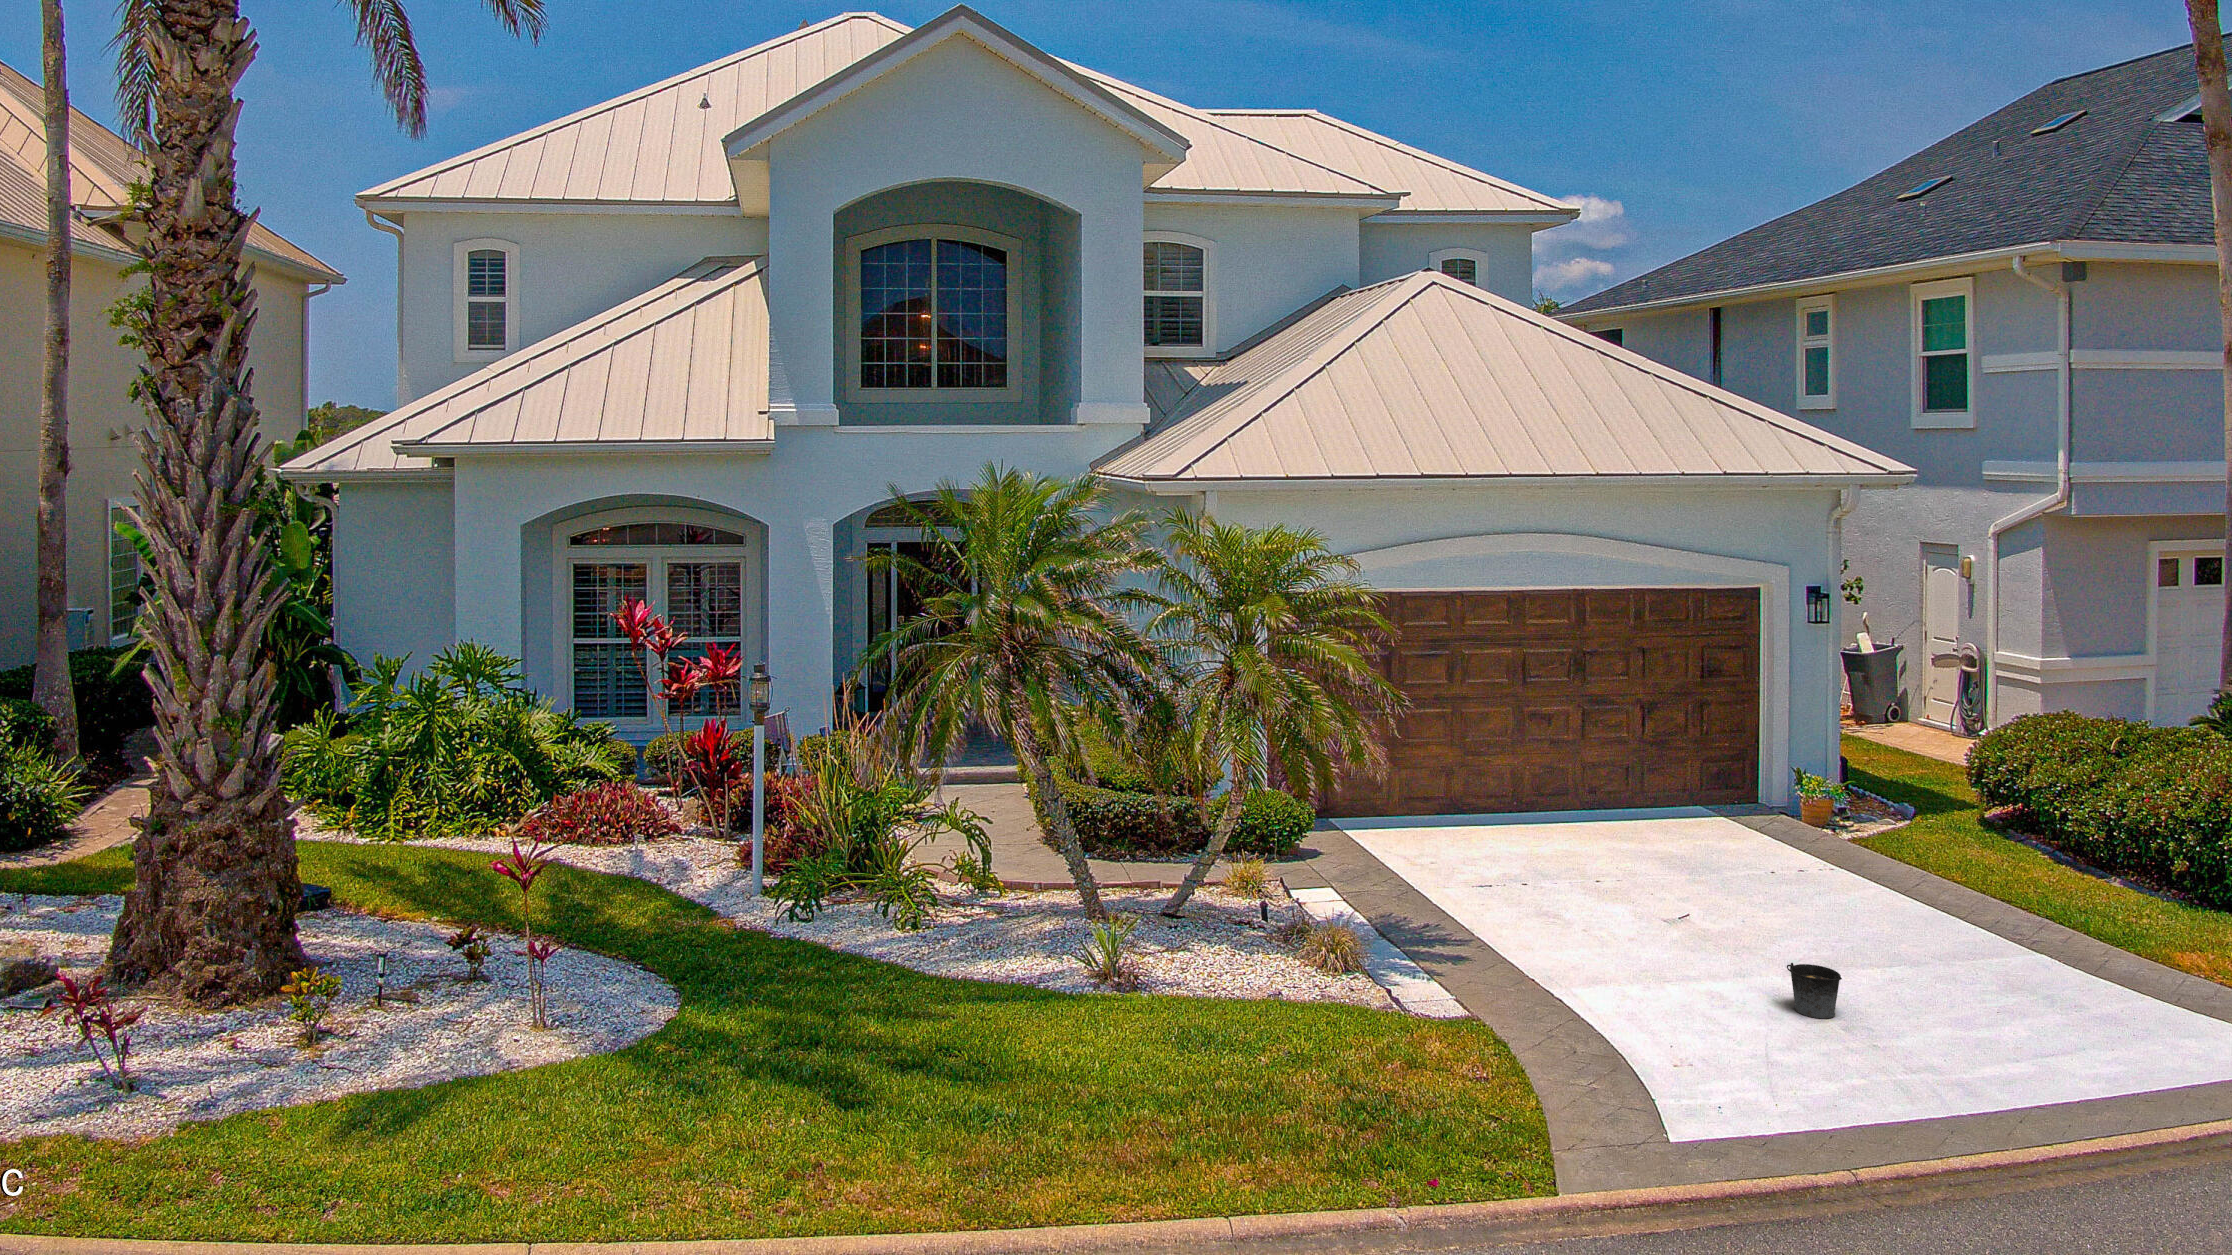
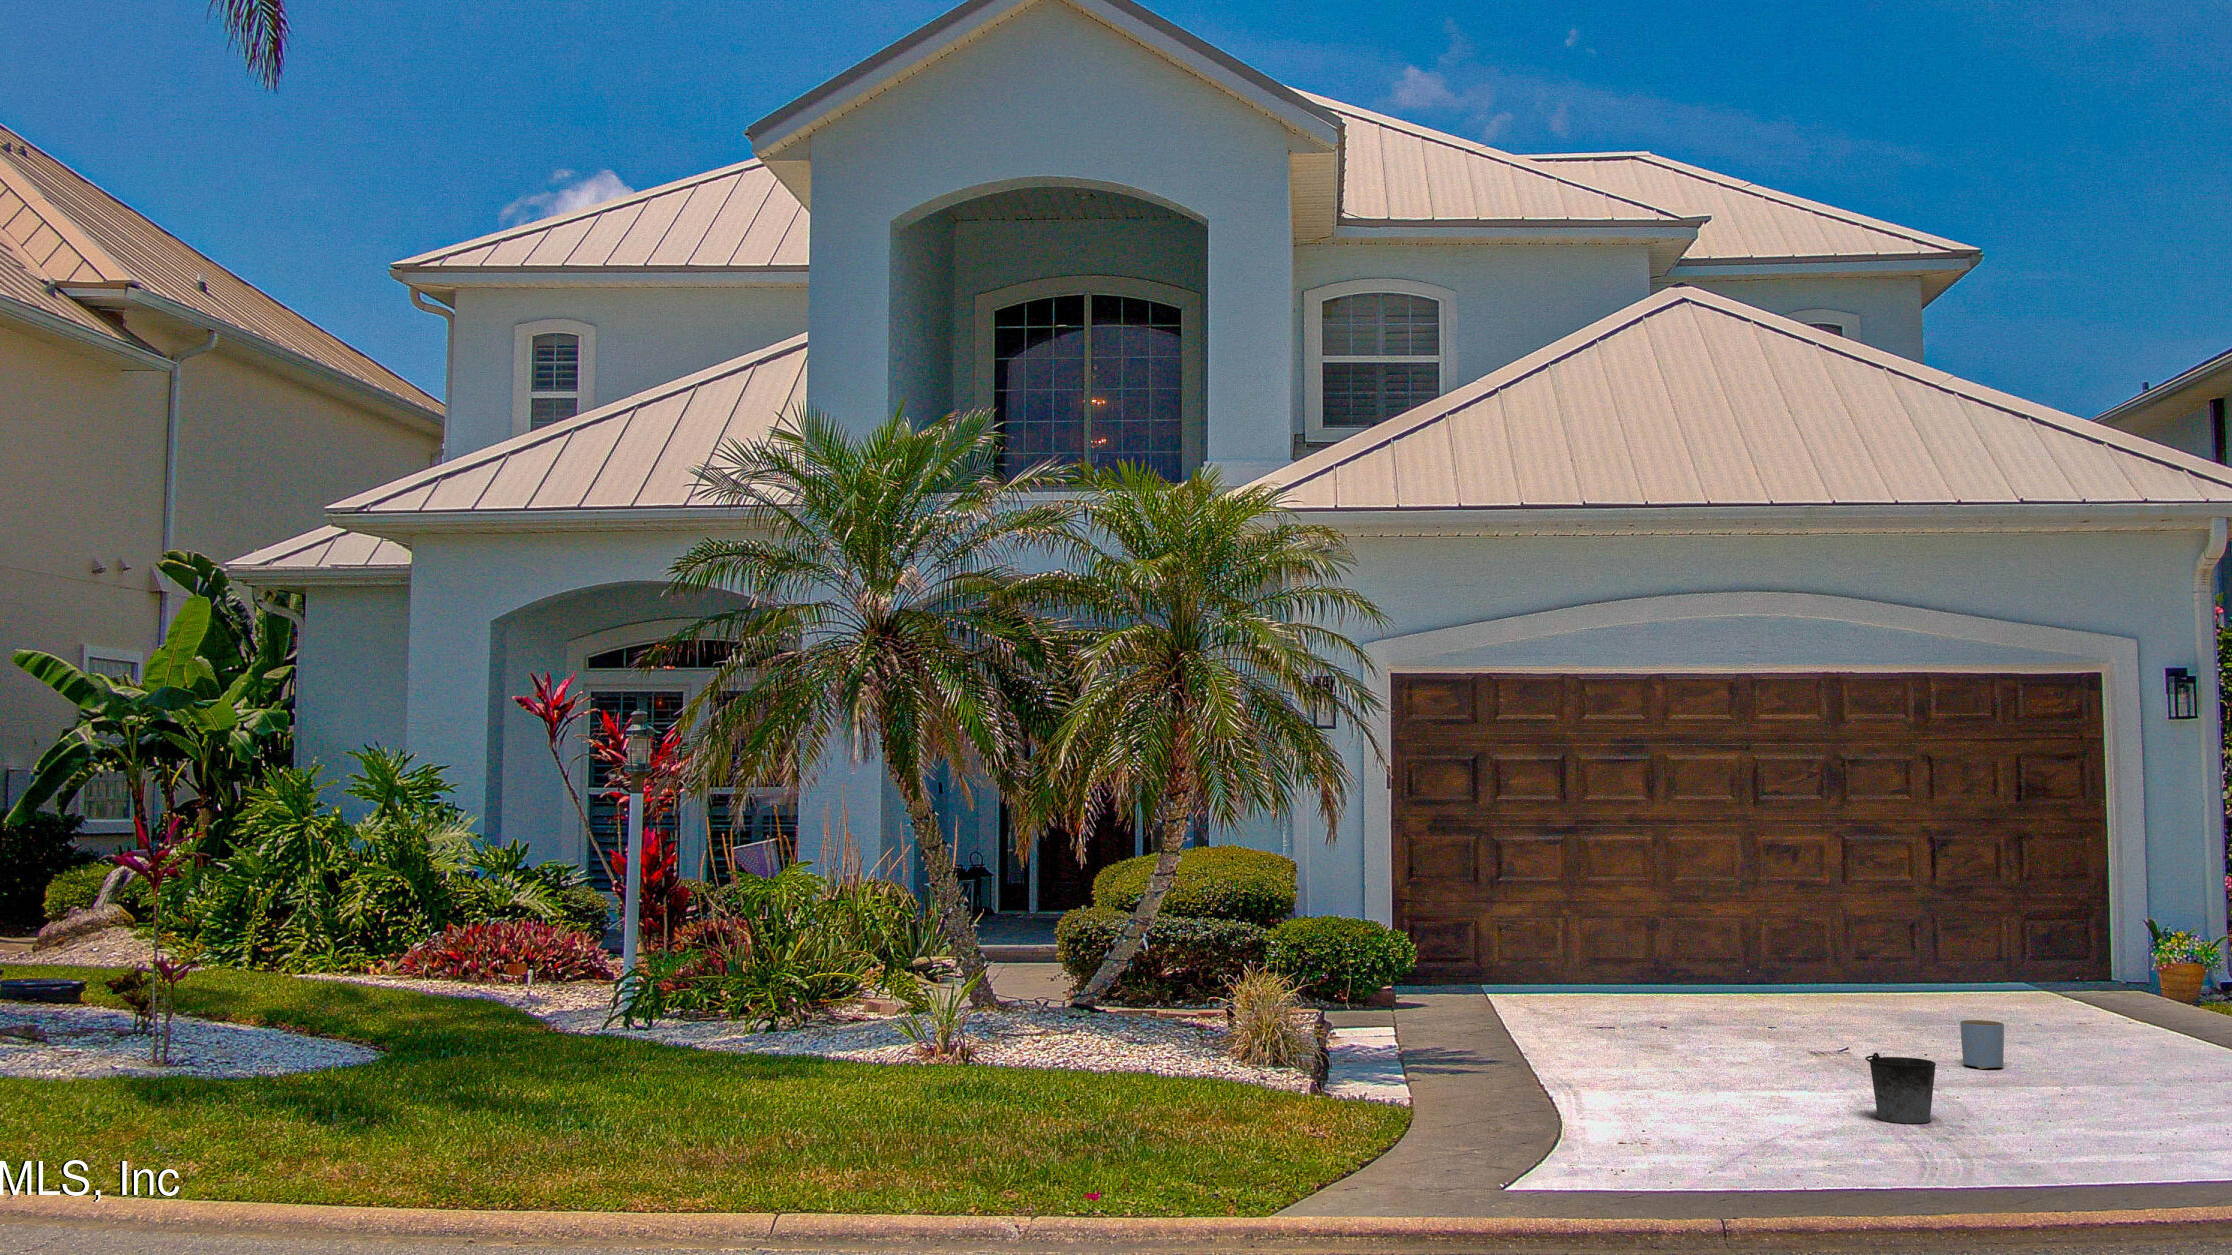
planter: none [1778,890,1810,928] -> present [1960,1020,2004,1069]

